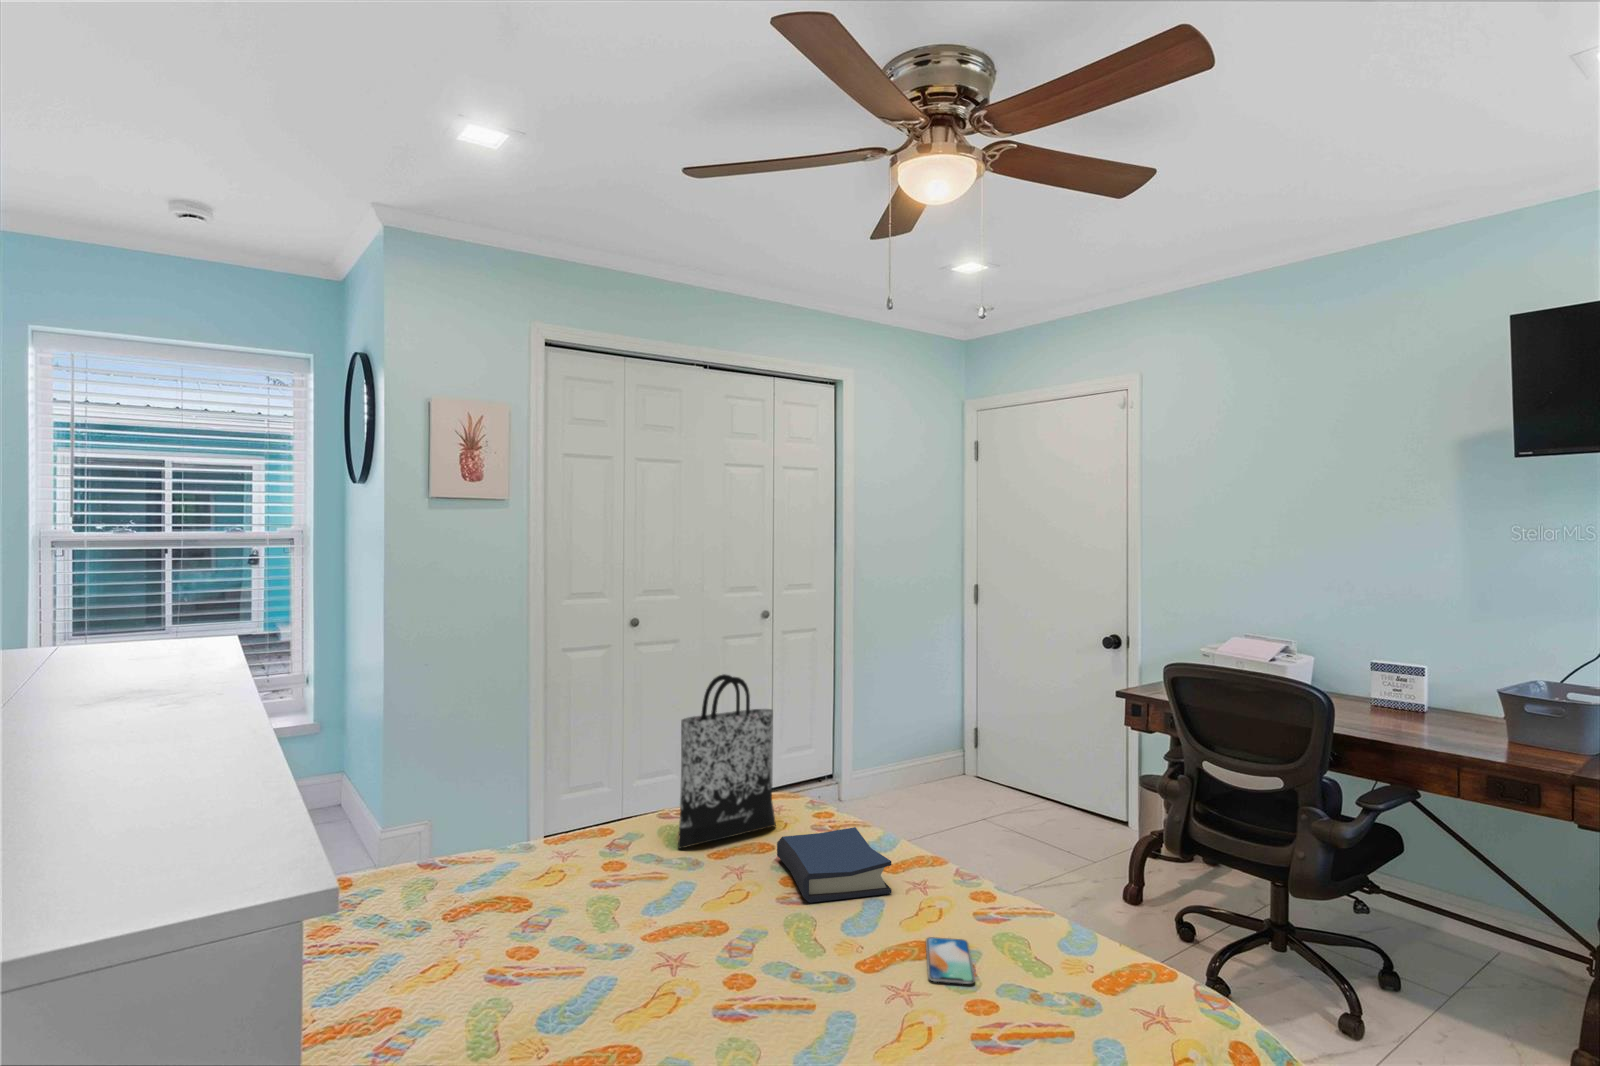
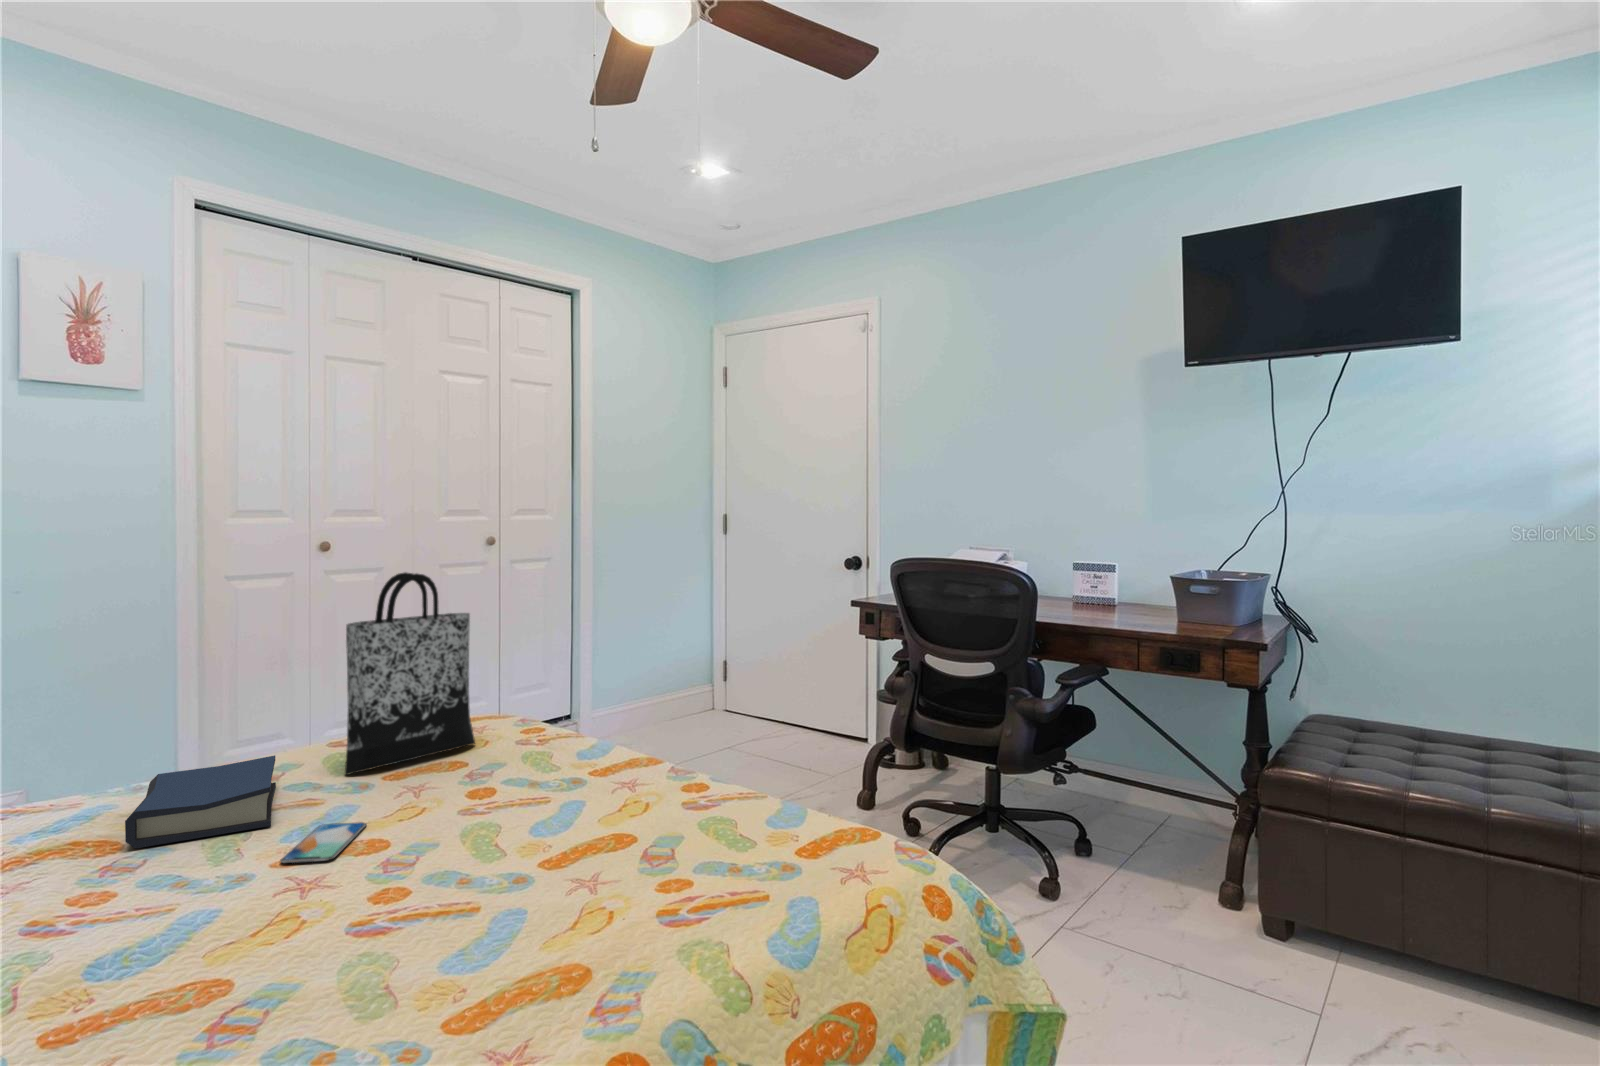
hardback book: present [777,827,891,903] -> present [125,755,276,848]
smartphone: present [926,937,975,984] -> present [280,822,366,863]

